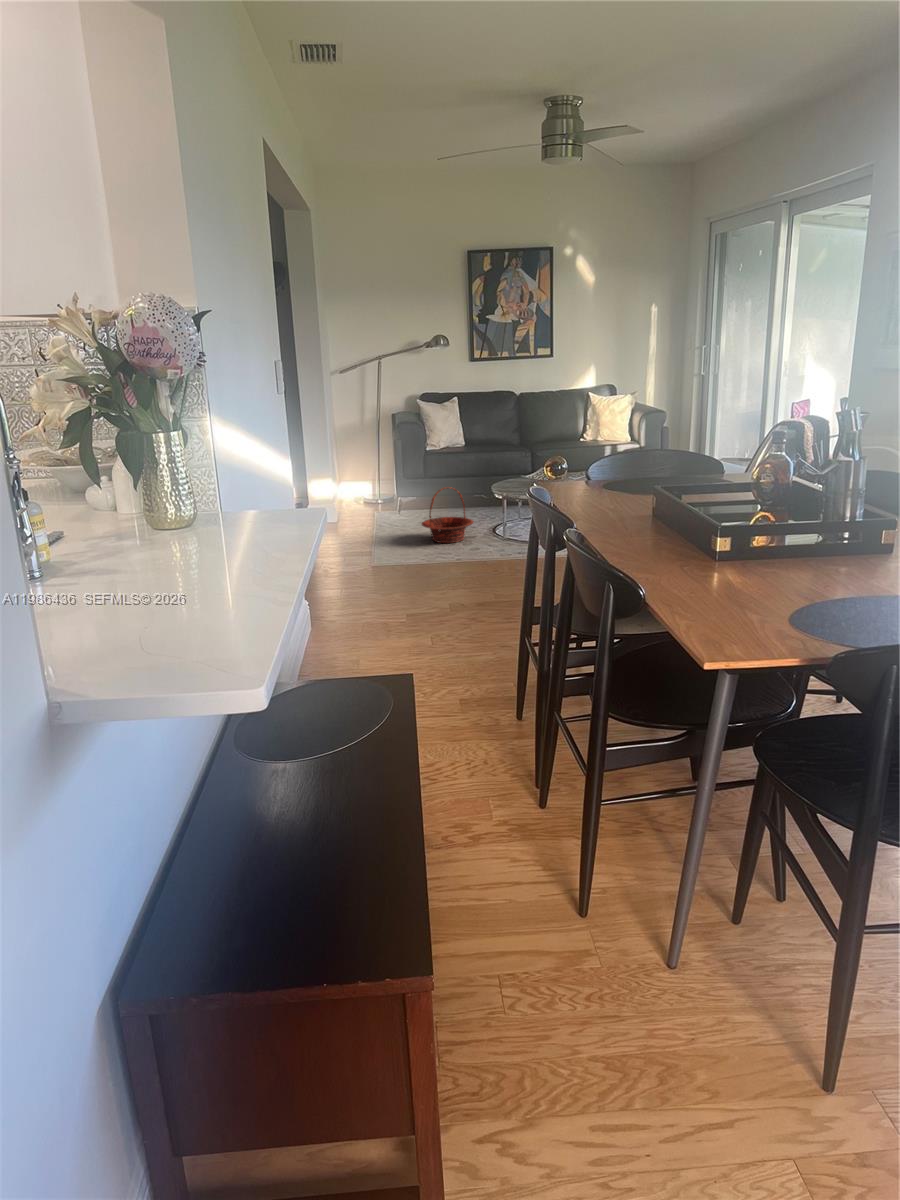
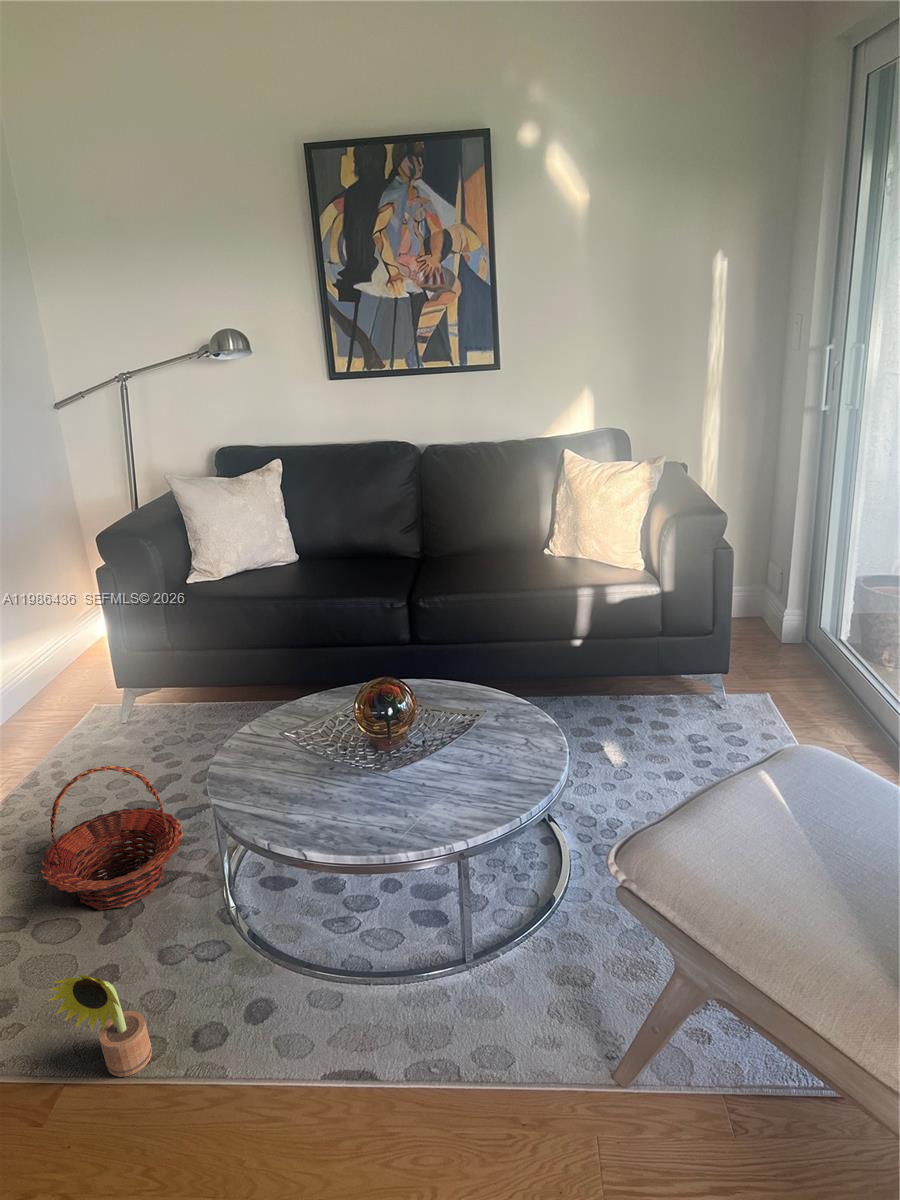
decorative plant: none [481,514,506,562] -> present [49,975,152,1077]

